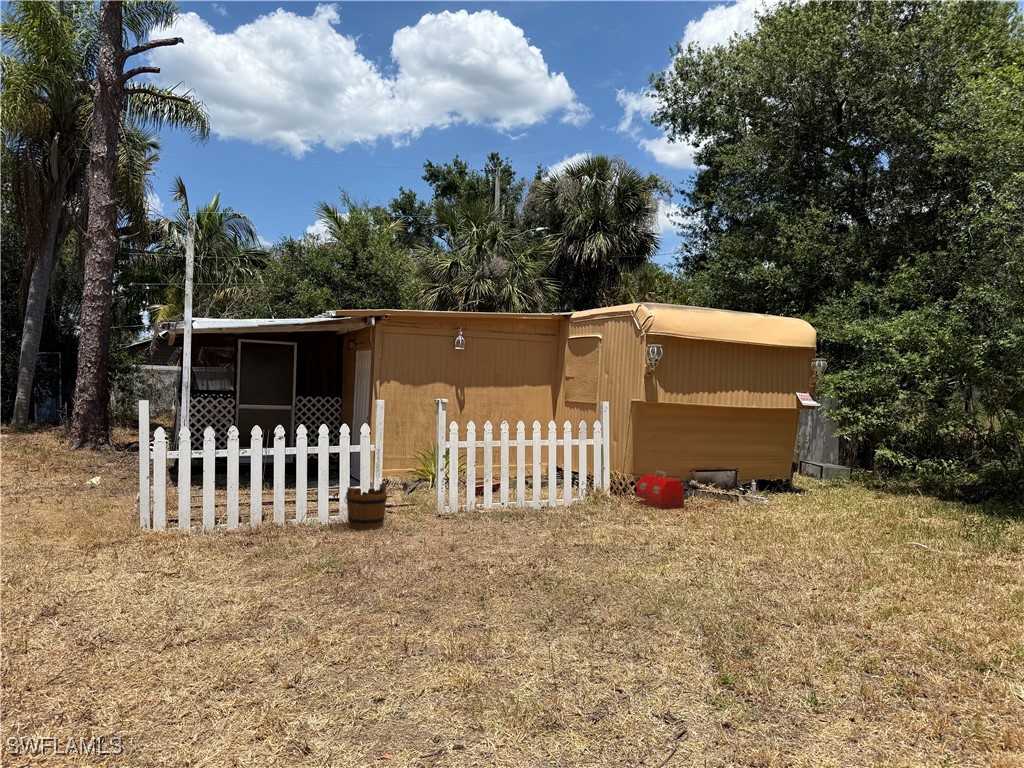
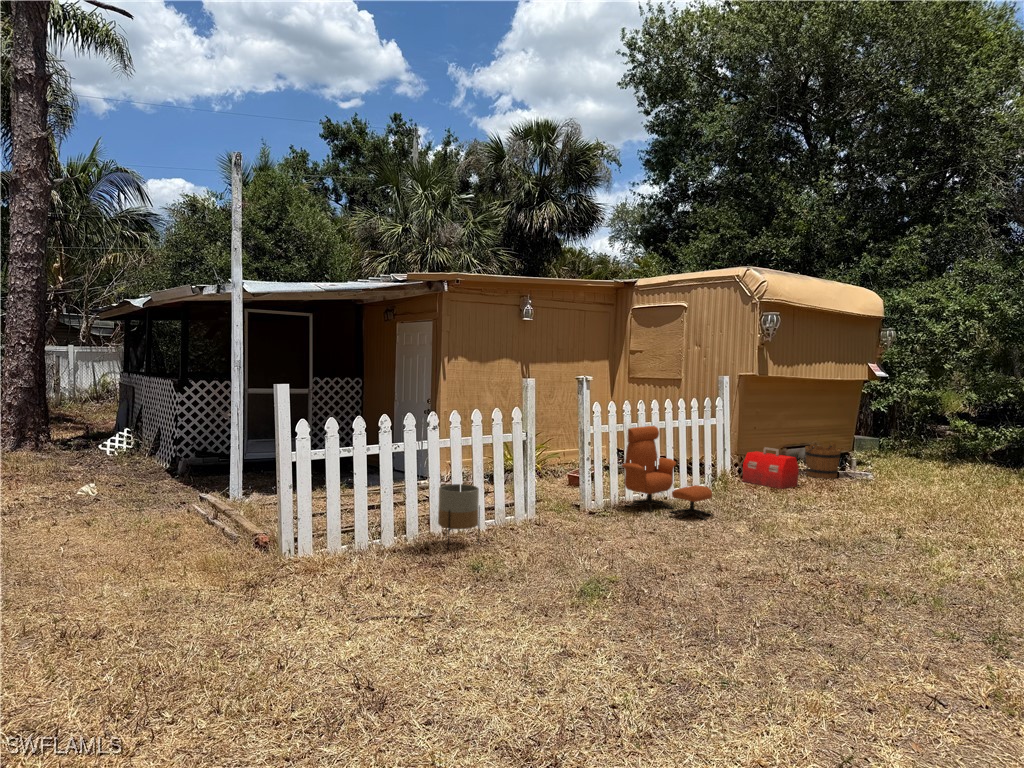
lounge chair: none [478,445,549,529] -> present [622,426,713,521]
planter: none [279,484,313,534] -> present [438,484,480,549]
bucket: present [344,484,387,530] -> present [804,443,841,479]

